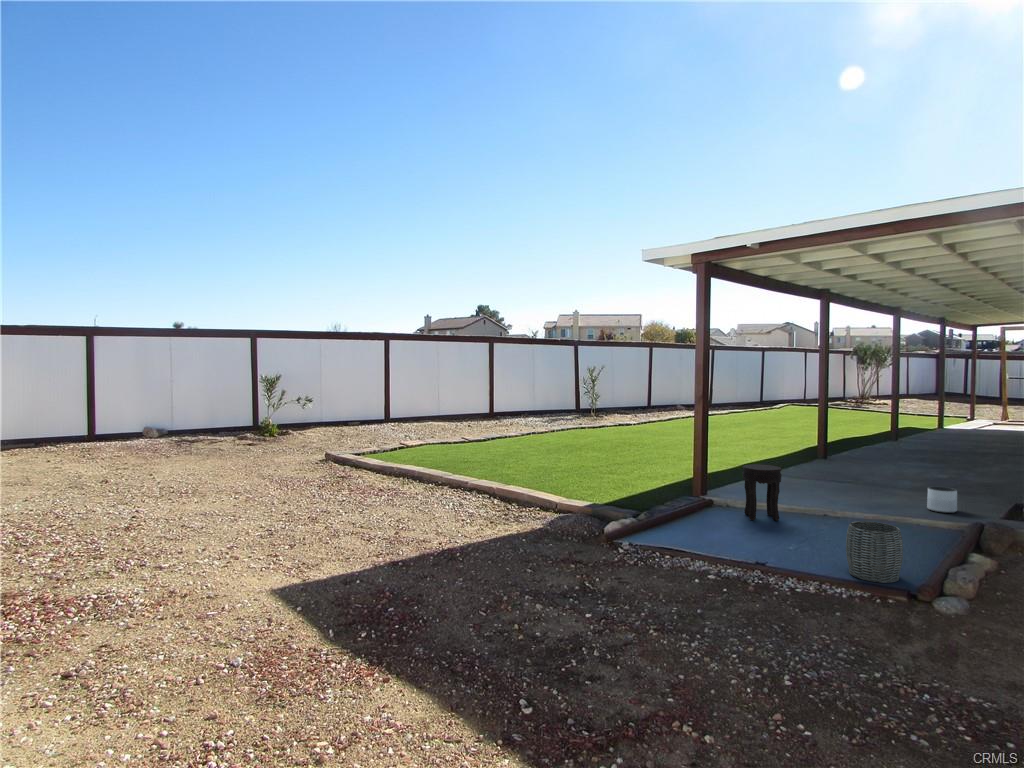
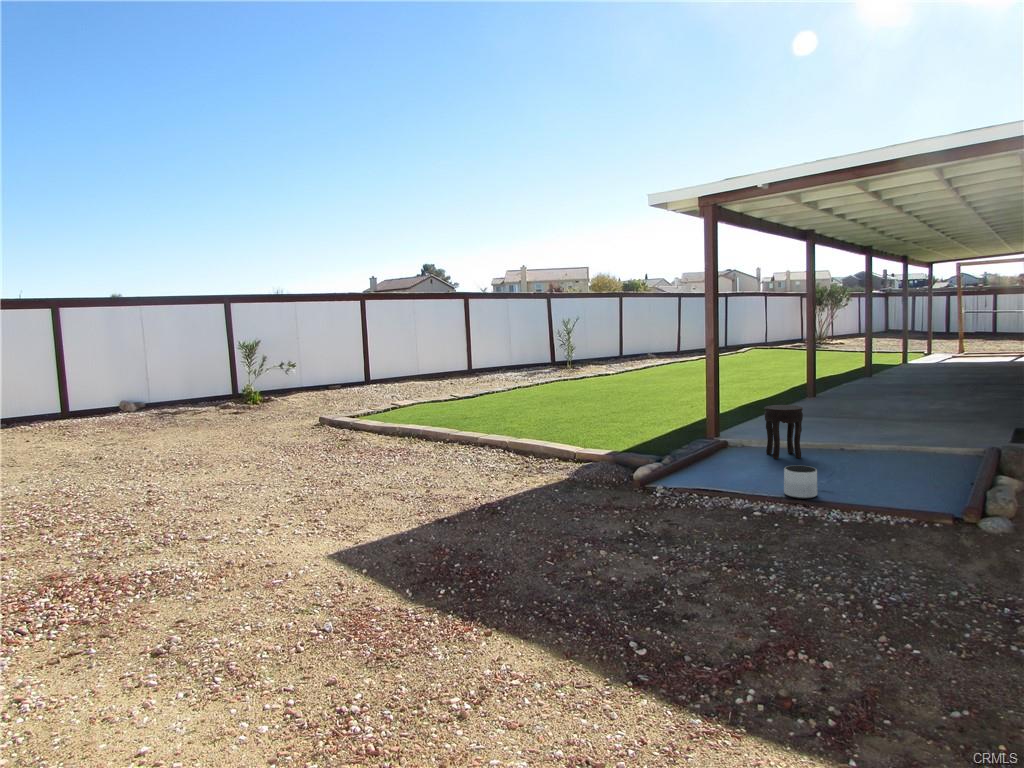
planter: present [927,487,957,513] -> present [784,465,817,499]
woven basket: present [846,521,903,583] -> none [887,453,942,509]

